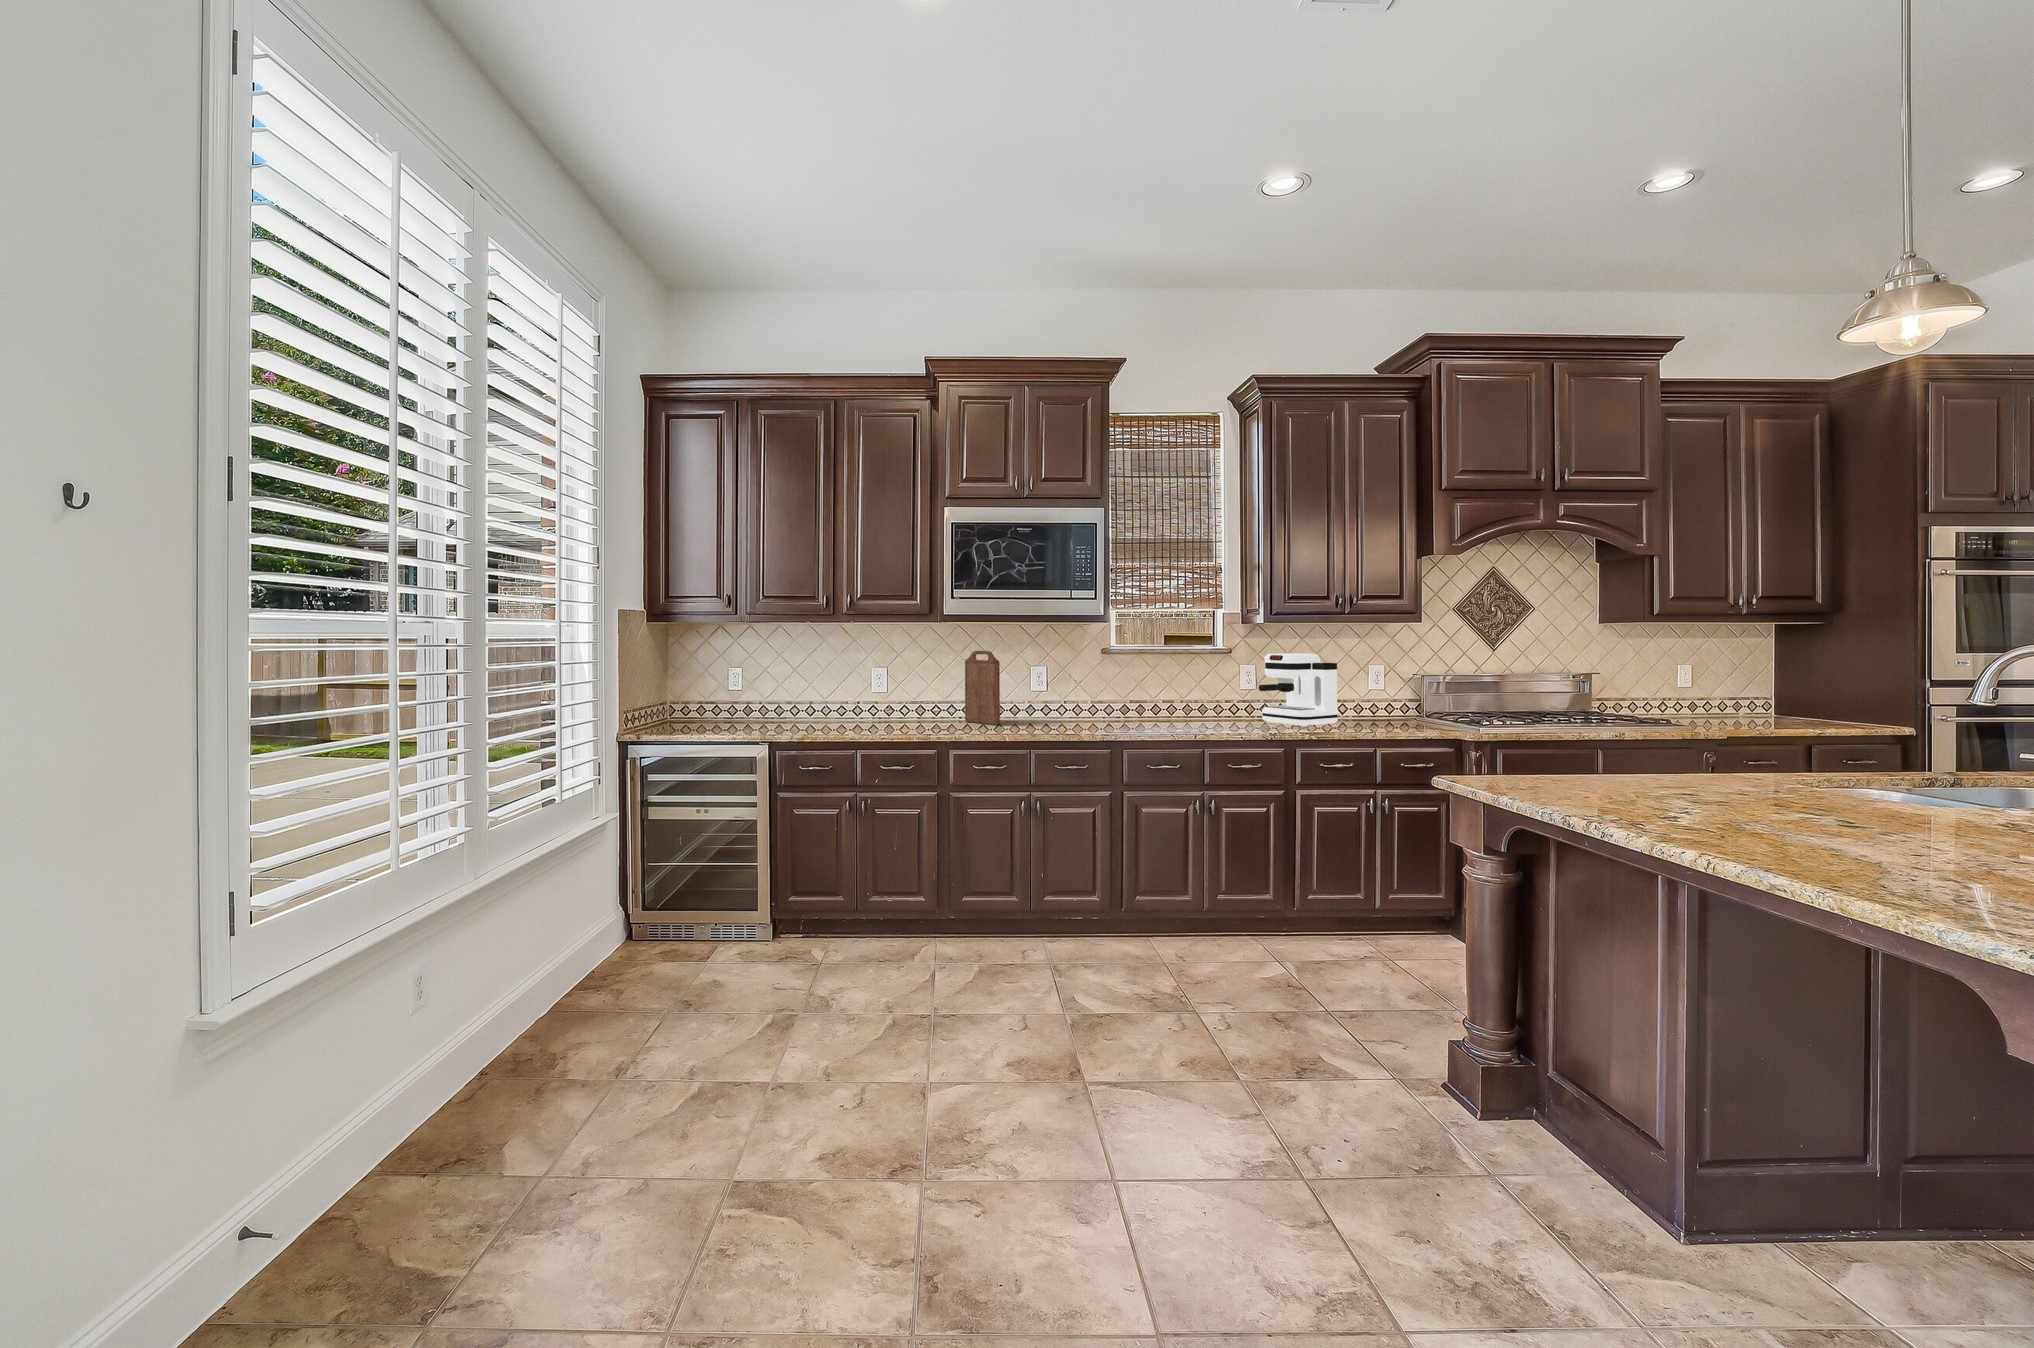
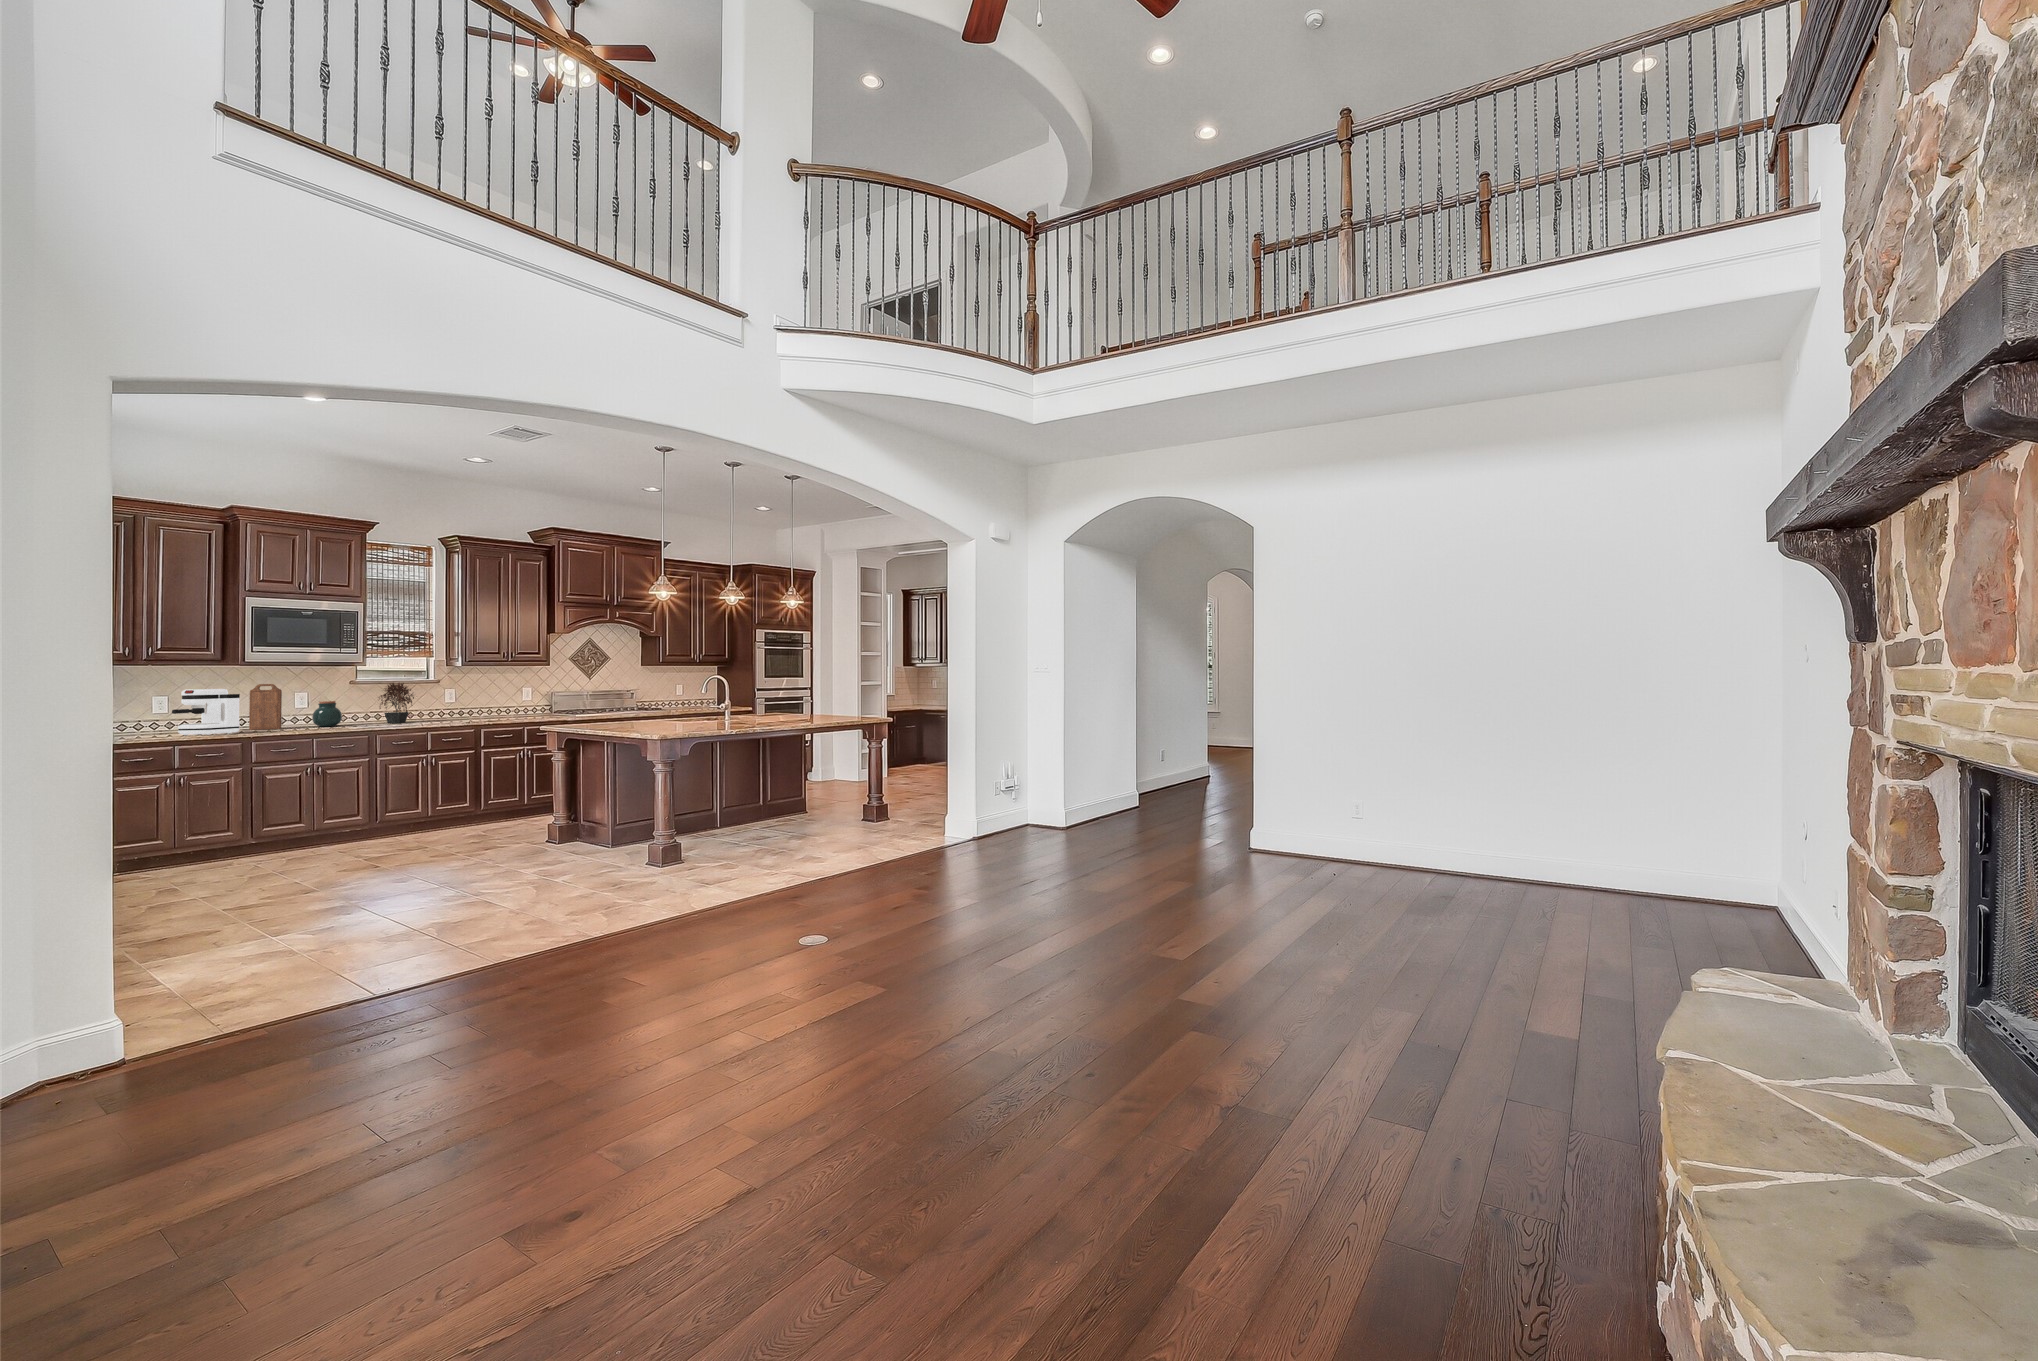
potted plant: none [1130,650,1190,725] -> present [378,683,414,723]
coffee maker: present [1259,653,1338,727] -> present [172,689,240,735]
jar: none [1042,681,1080,724] -> present [312,701,342,727]

